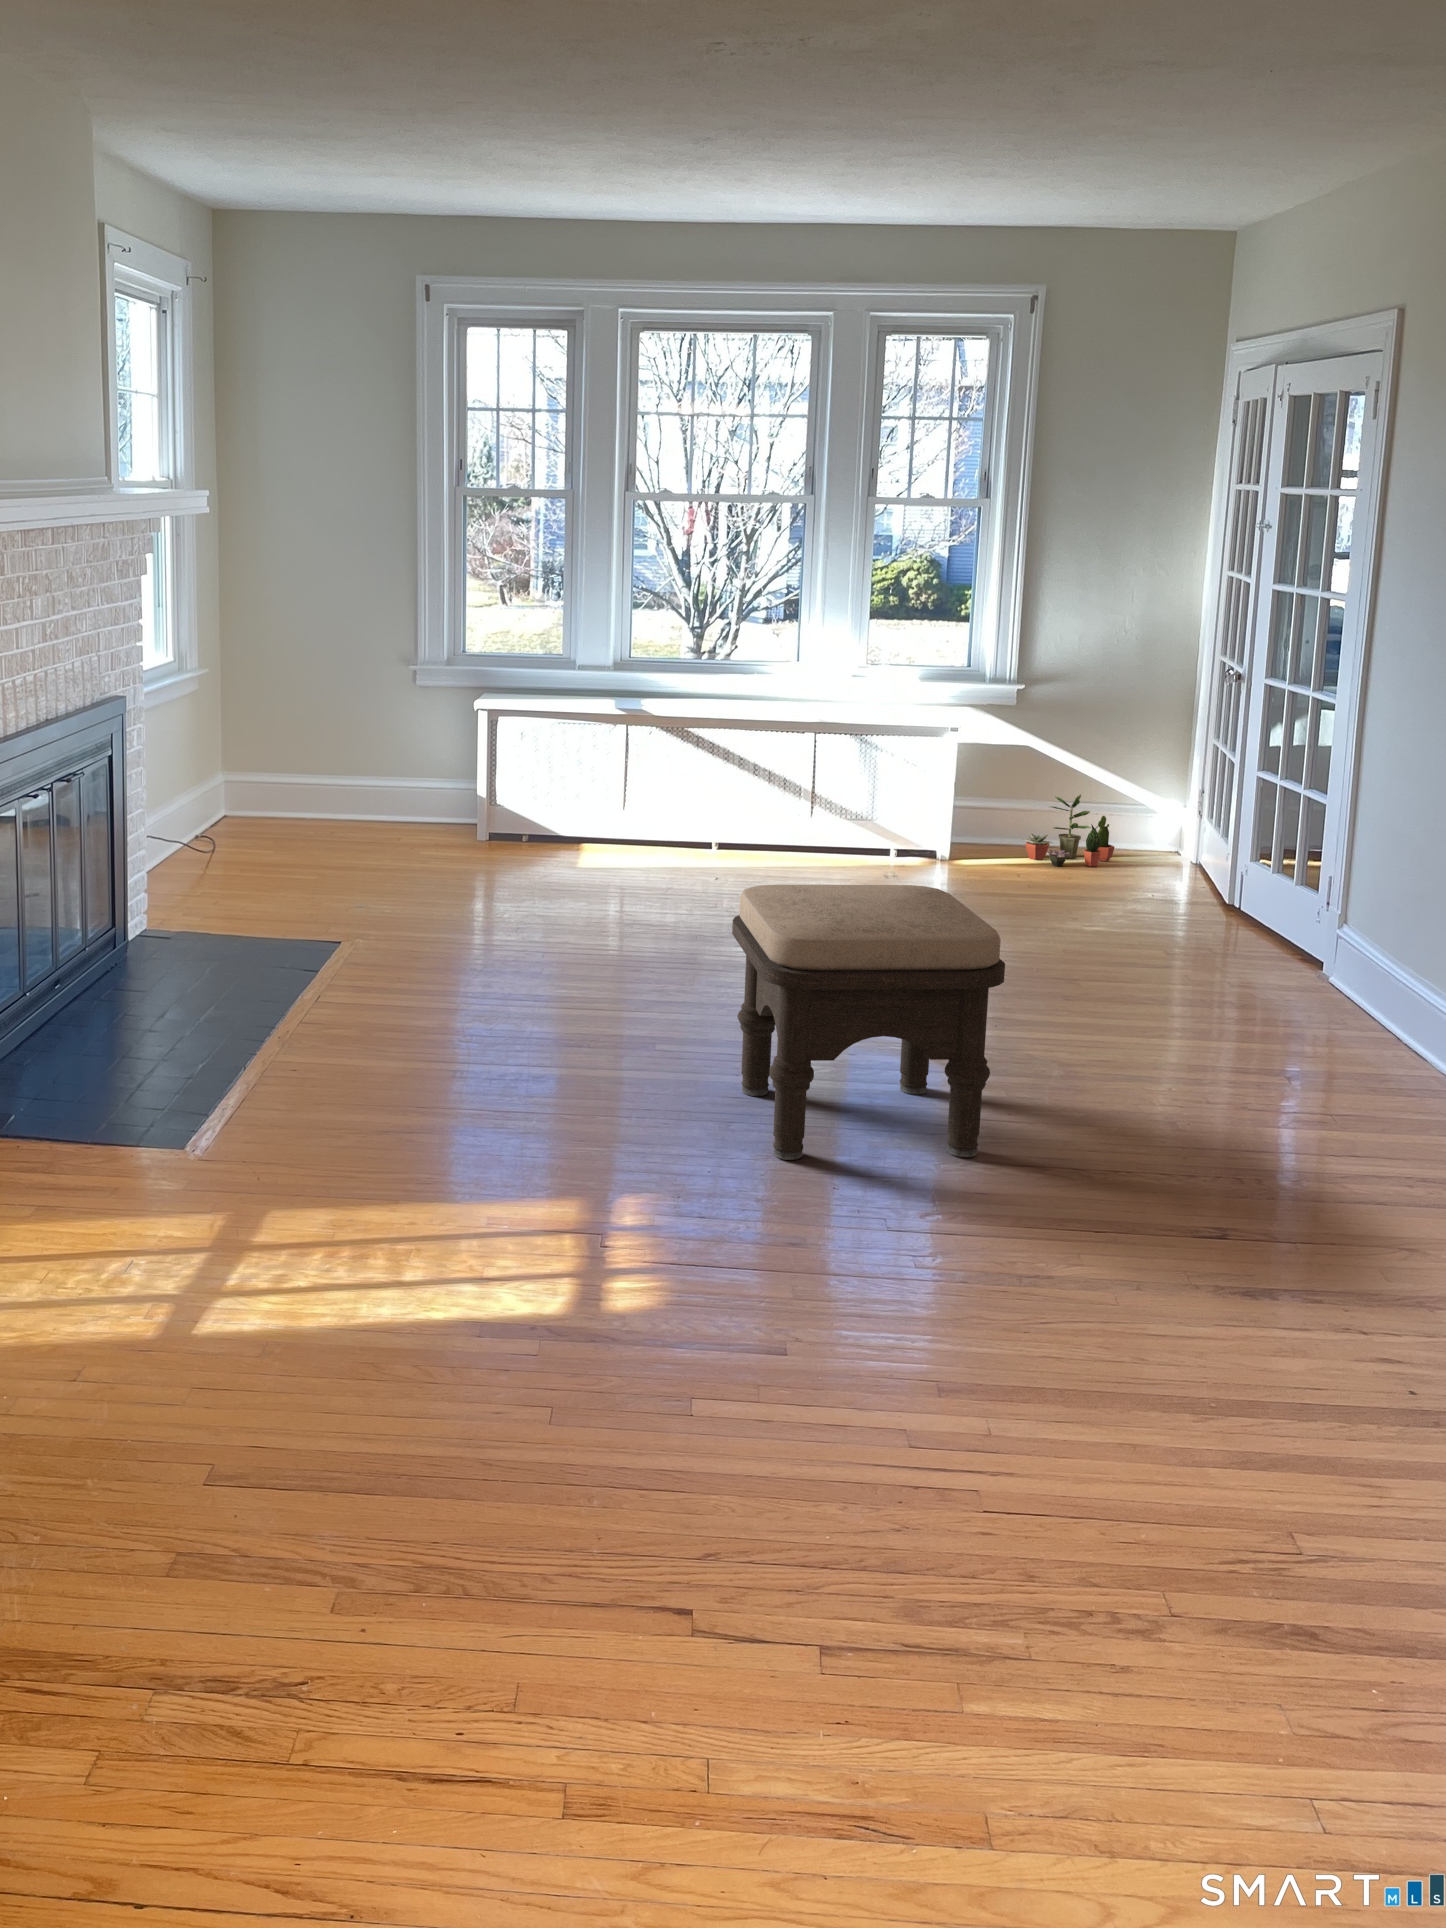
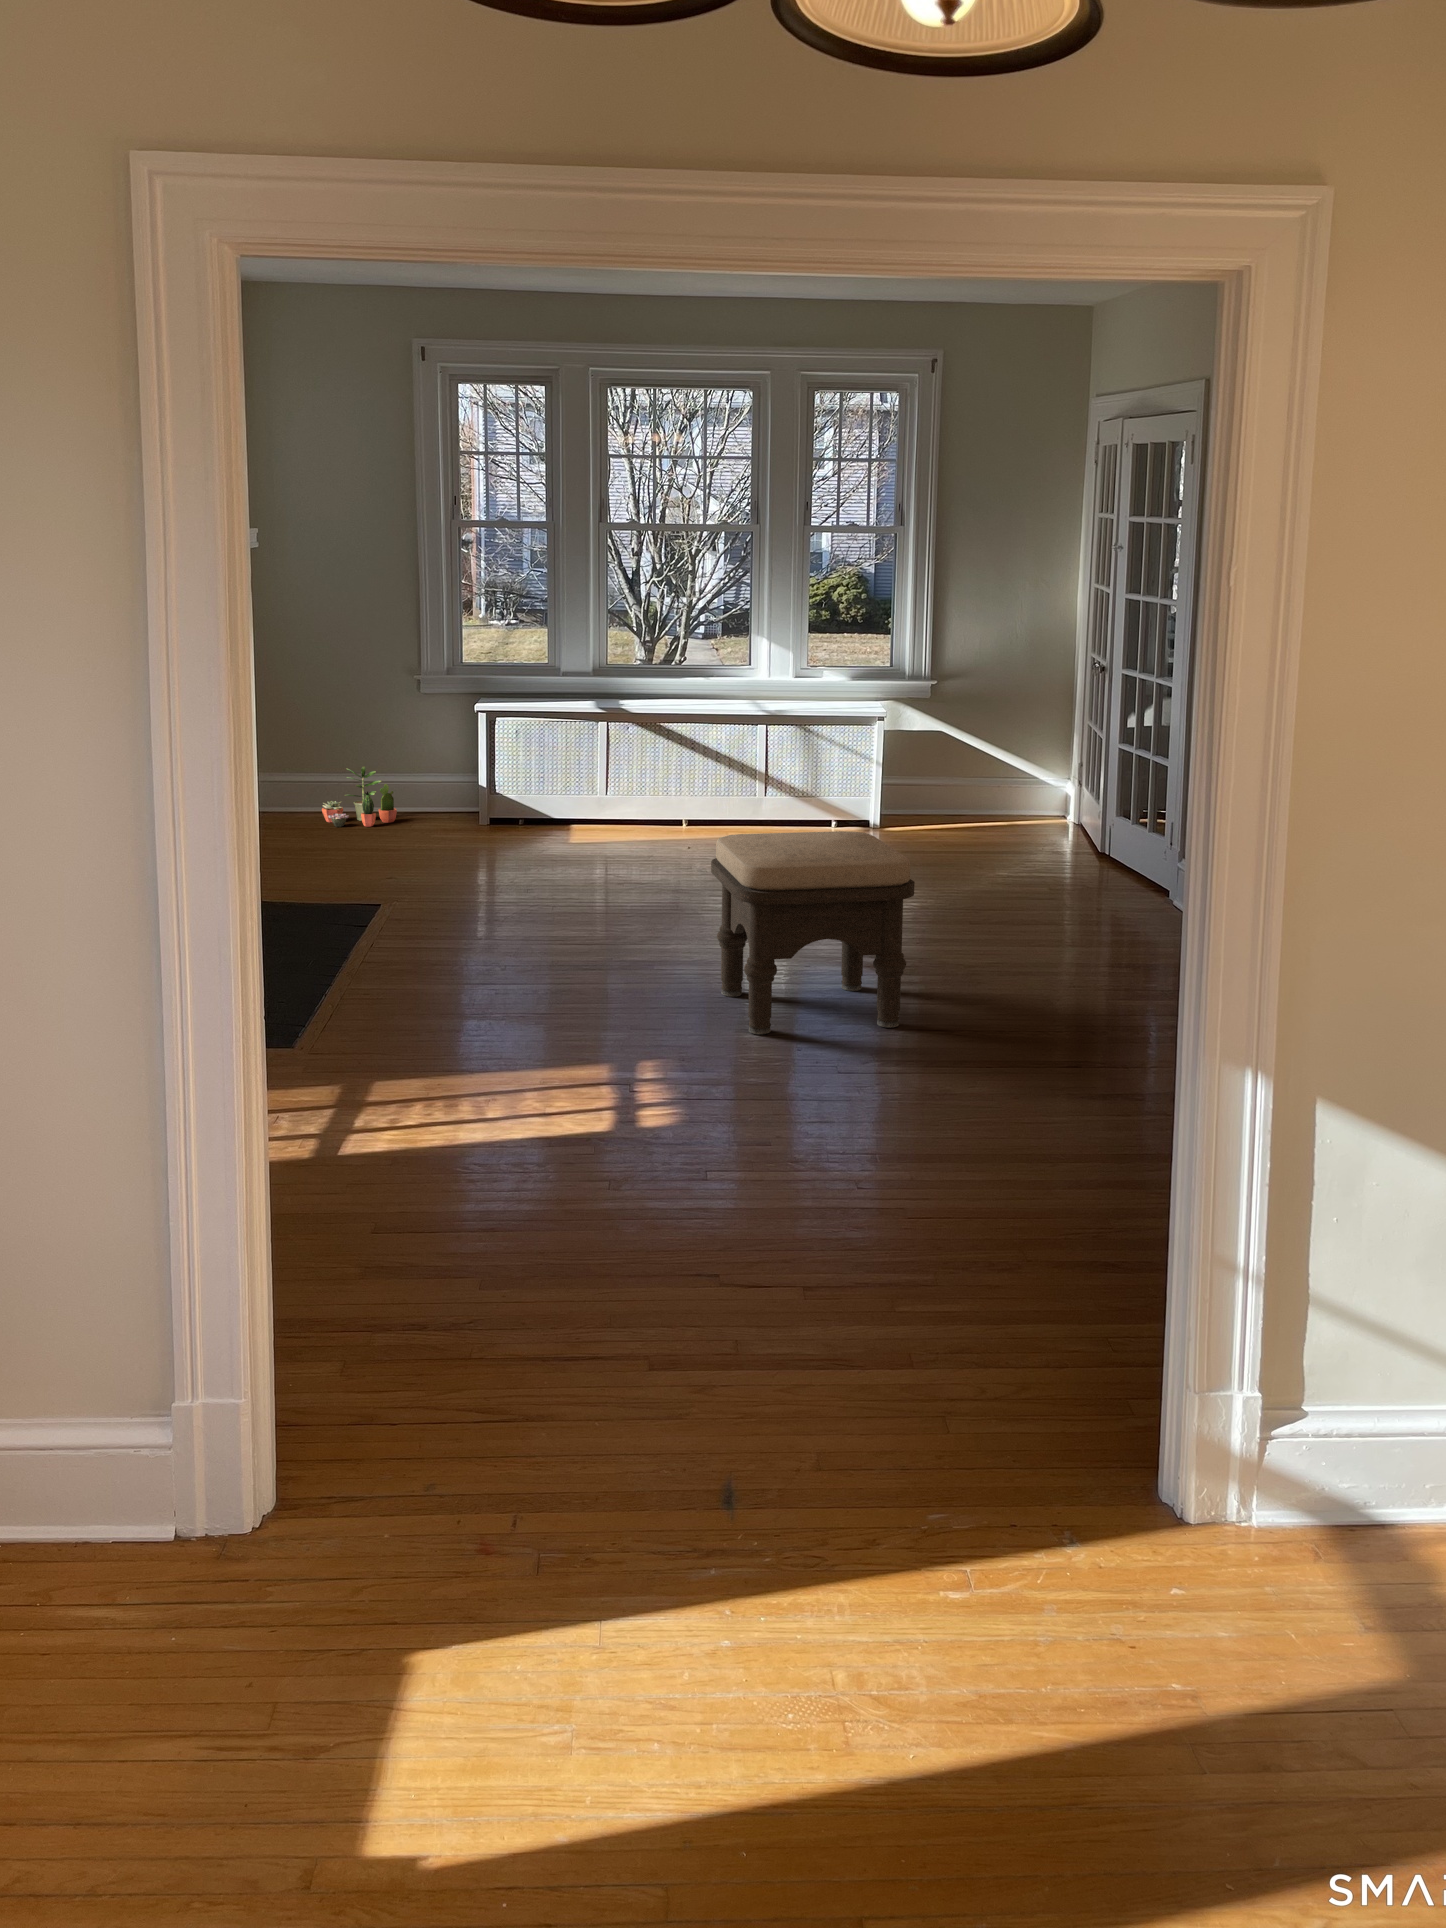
potted plant: present [1024,795,1114,866] -> present [322,766,397,827]

